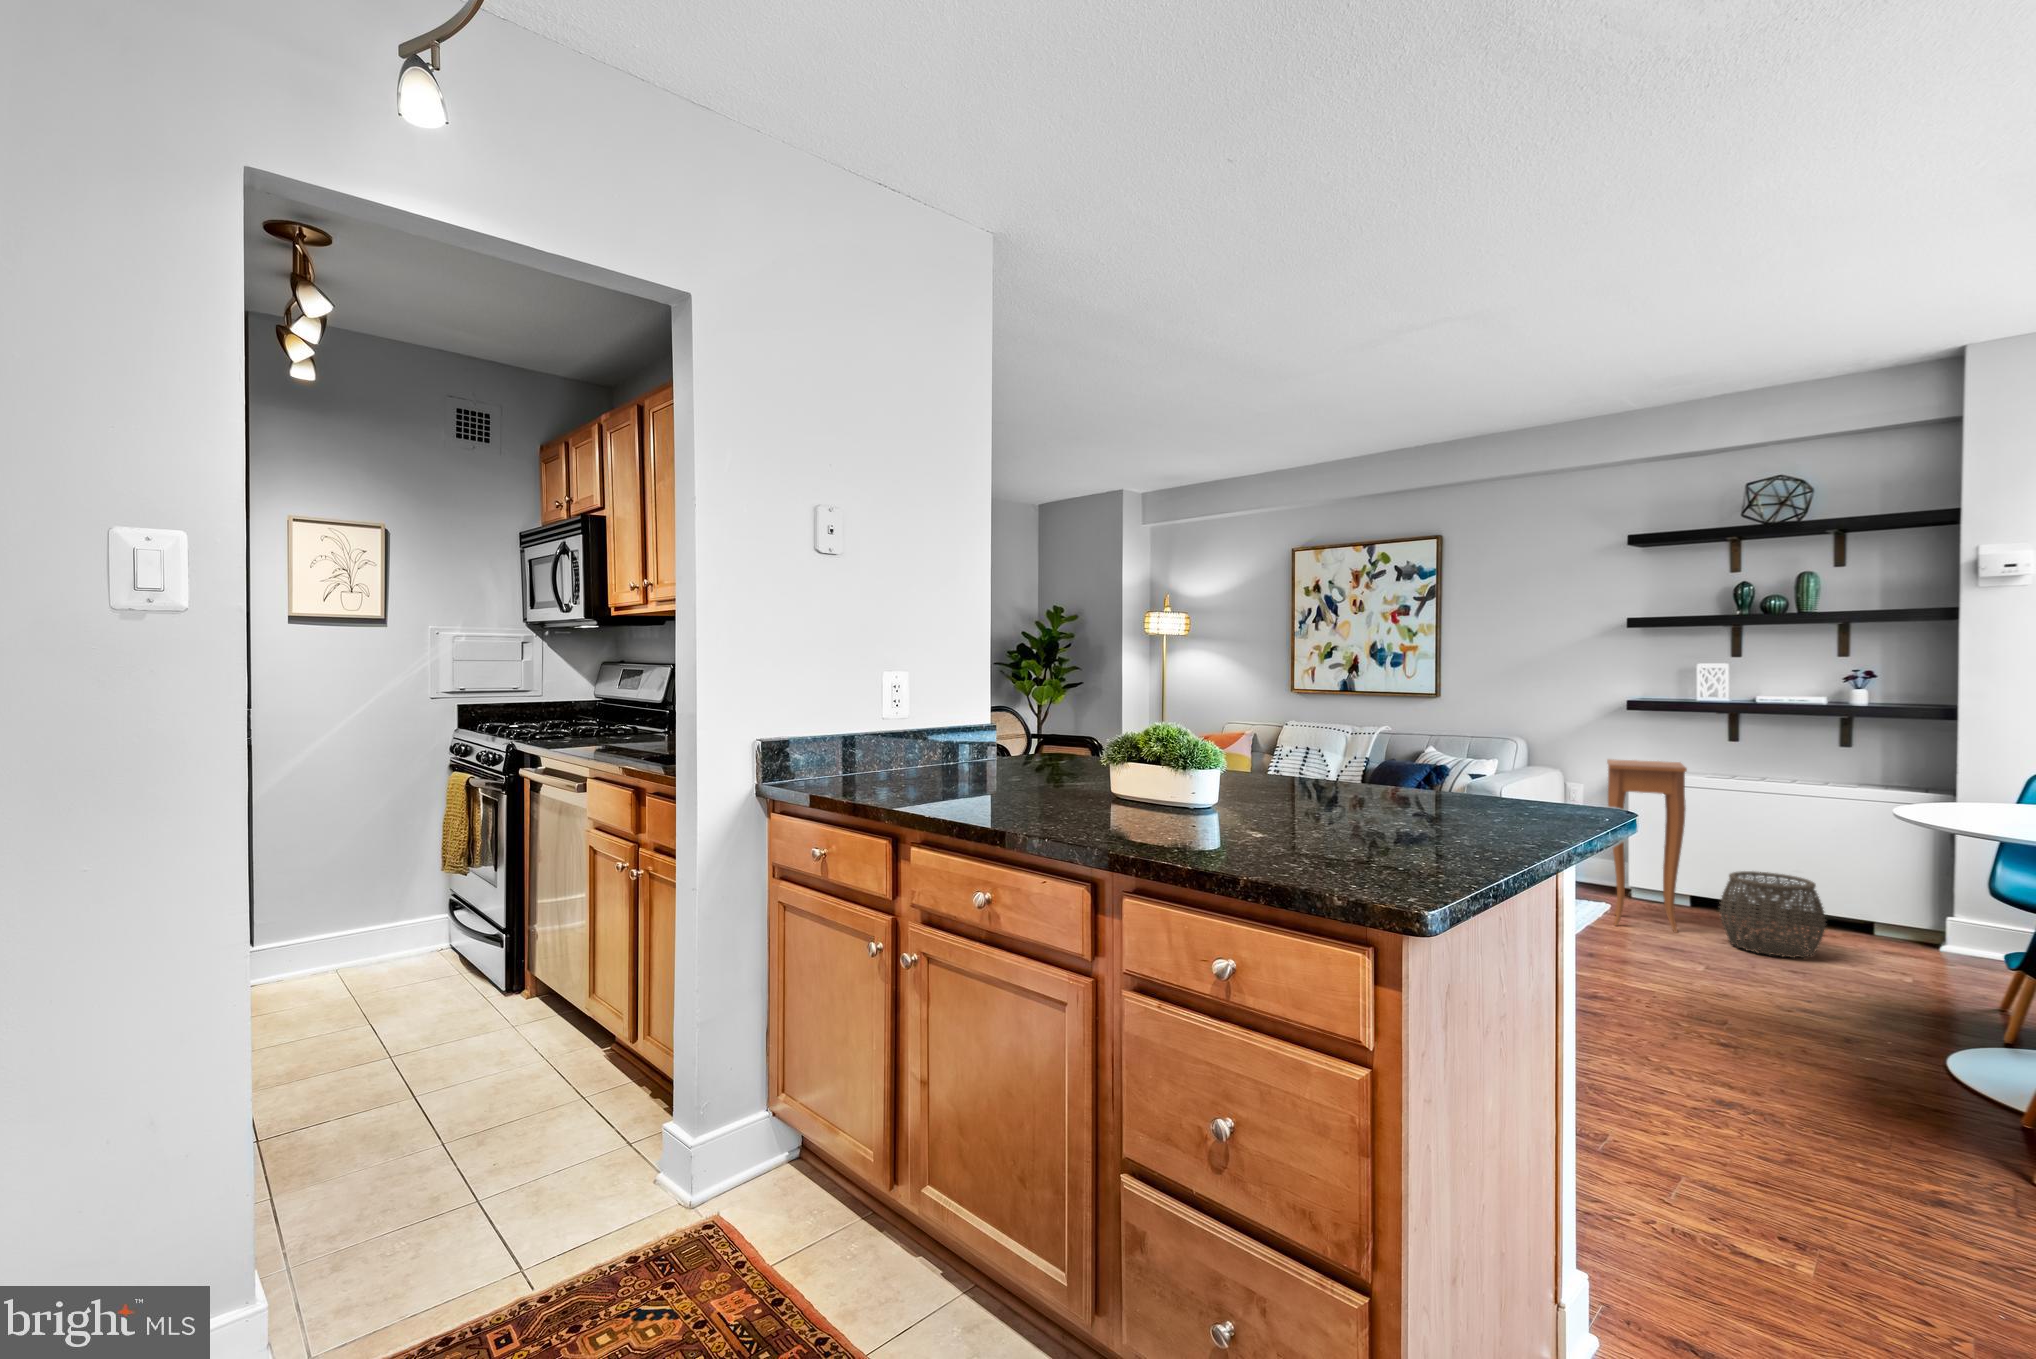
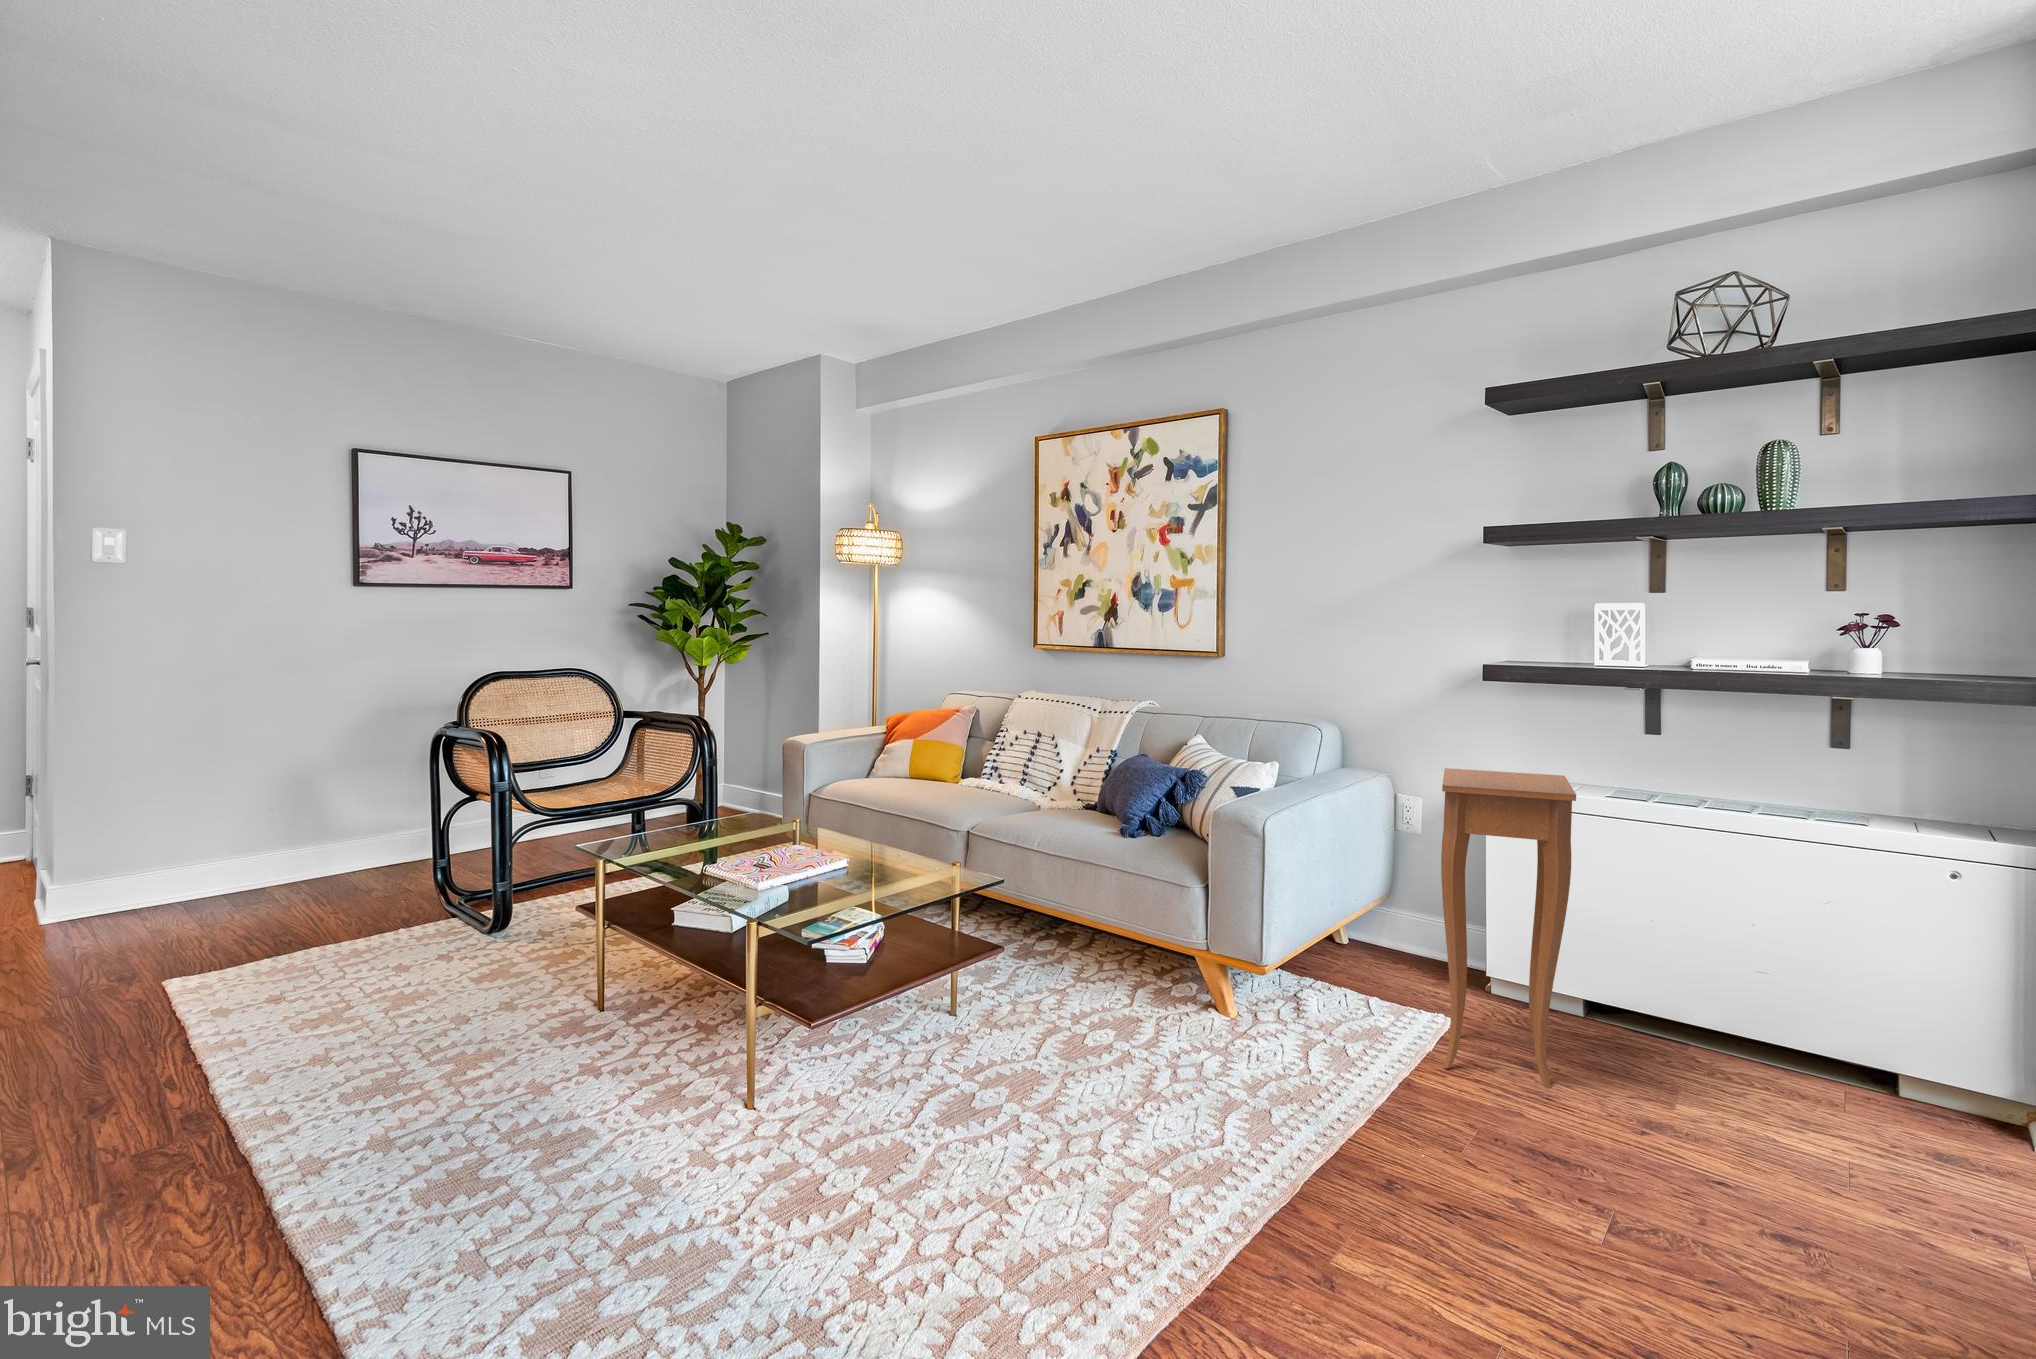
woven basket: present [1720,871,1826,958] -> none [1624,986,1826,1177]

